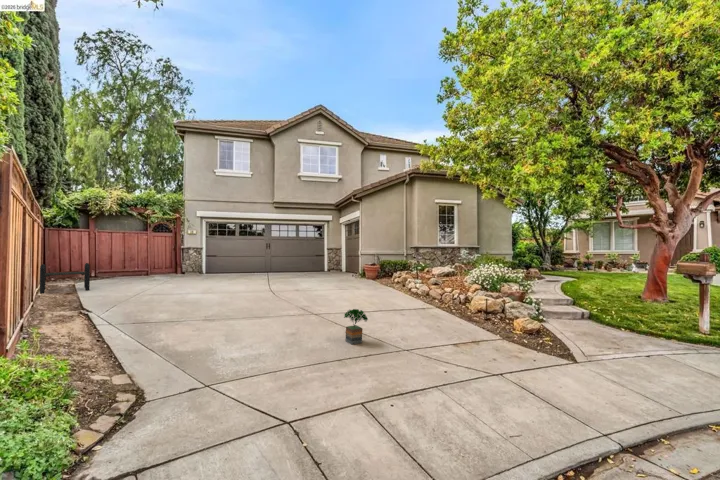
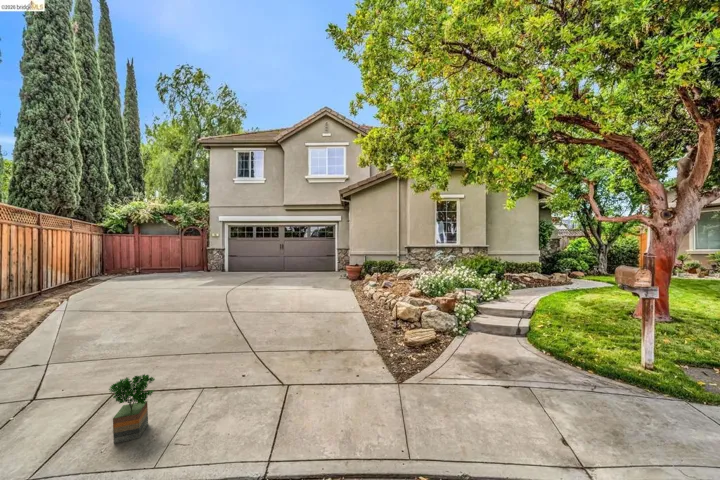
bench: present [40,263,90,294] -> none [19,269,78,299]

